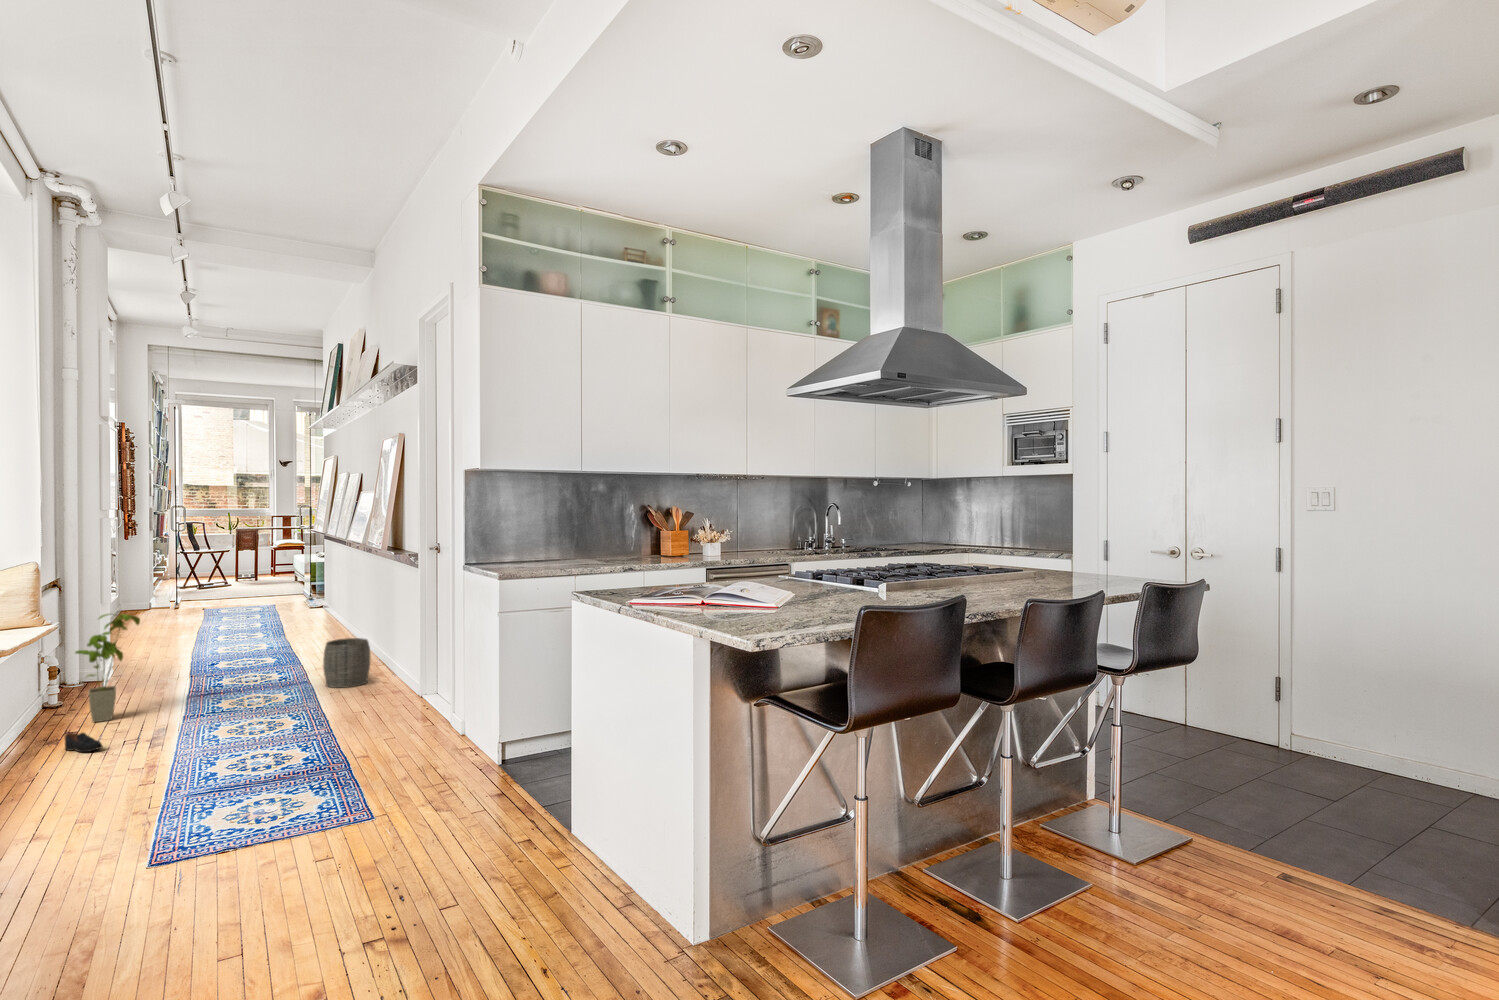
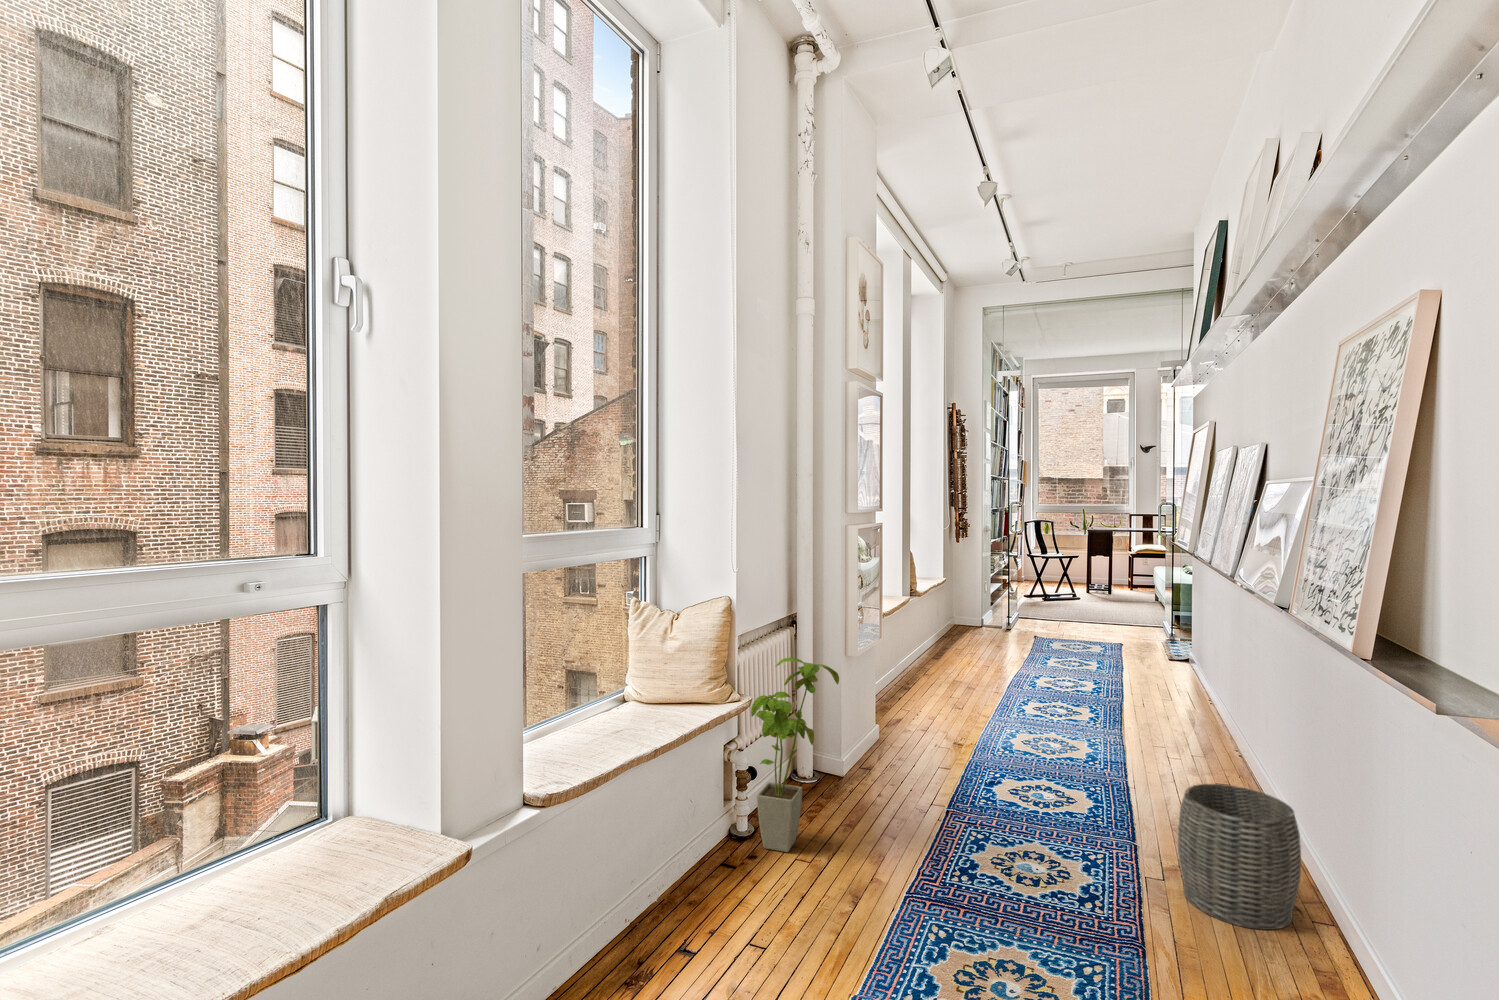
shoe: present [65,733,103,752] -> none [663,893,701,961]

